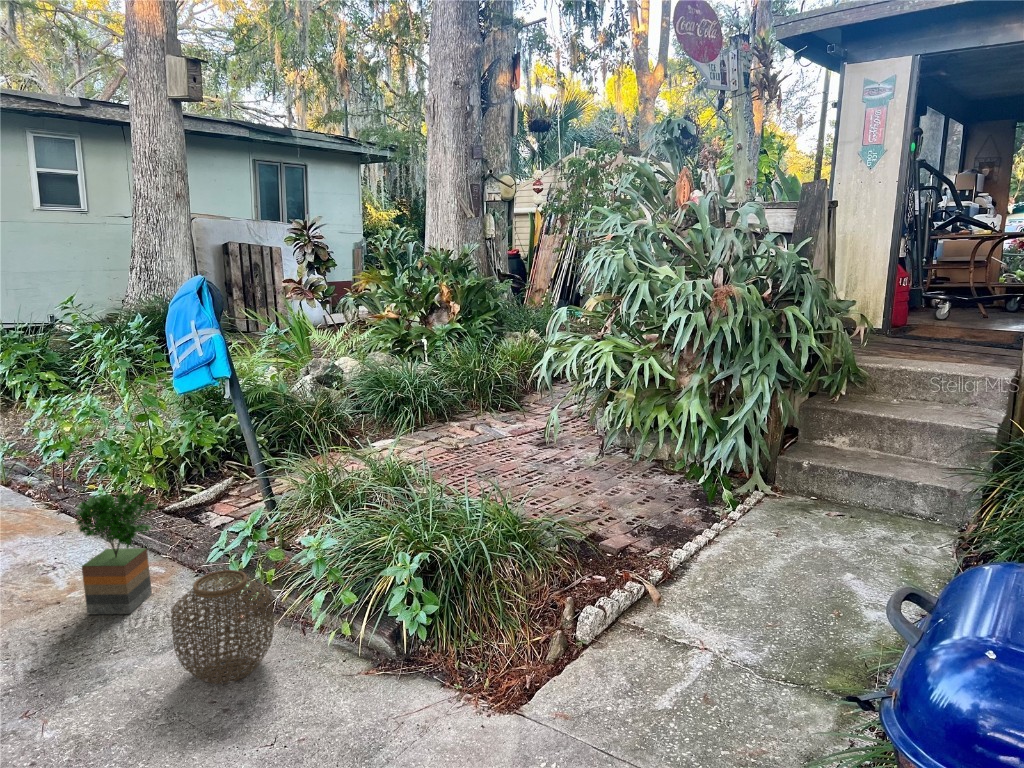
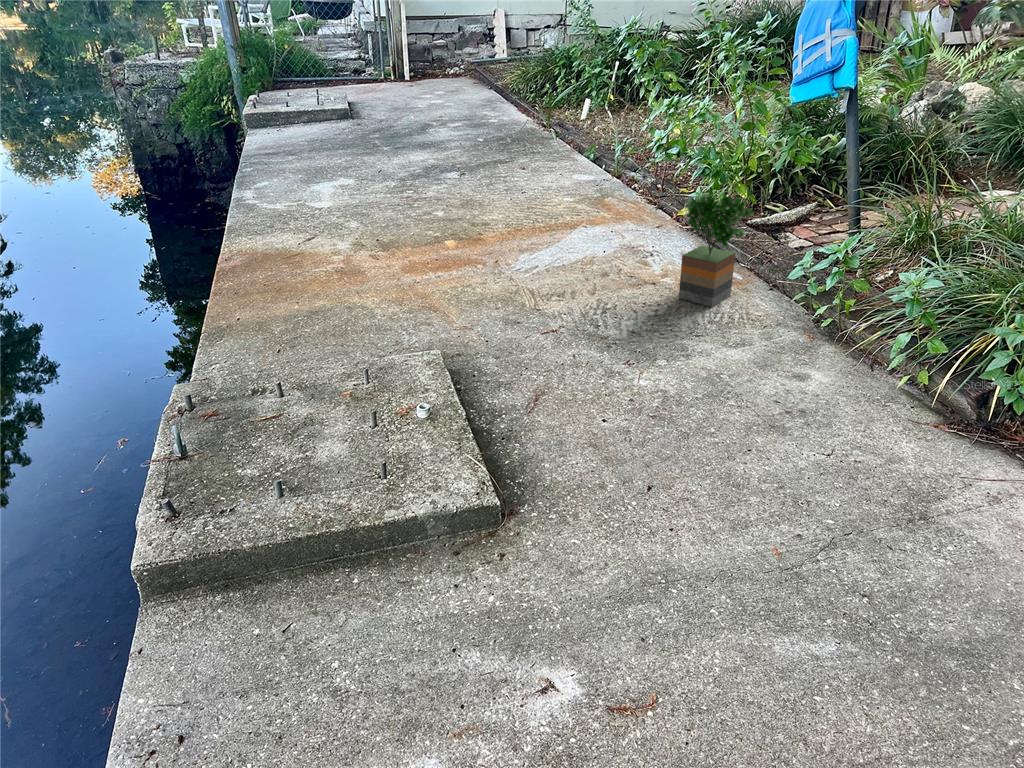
woven basket: present [171,570,274,684] -> none [754,286,855,389]

